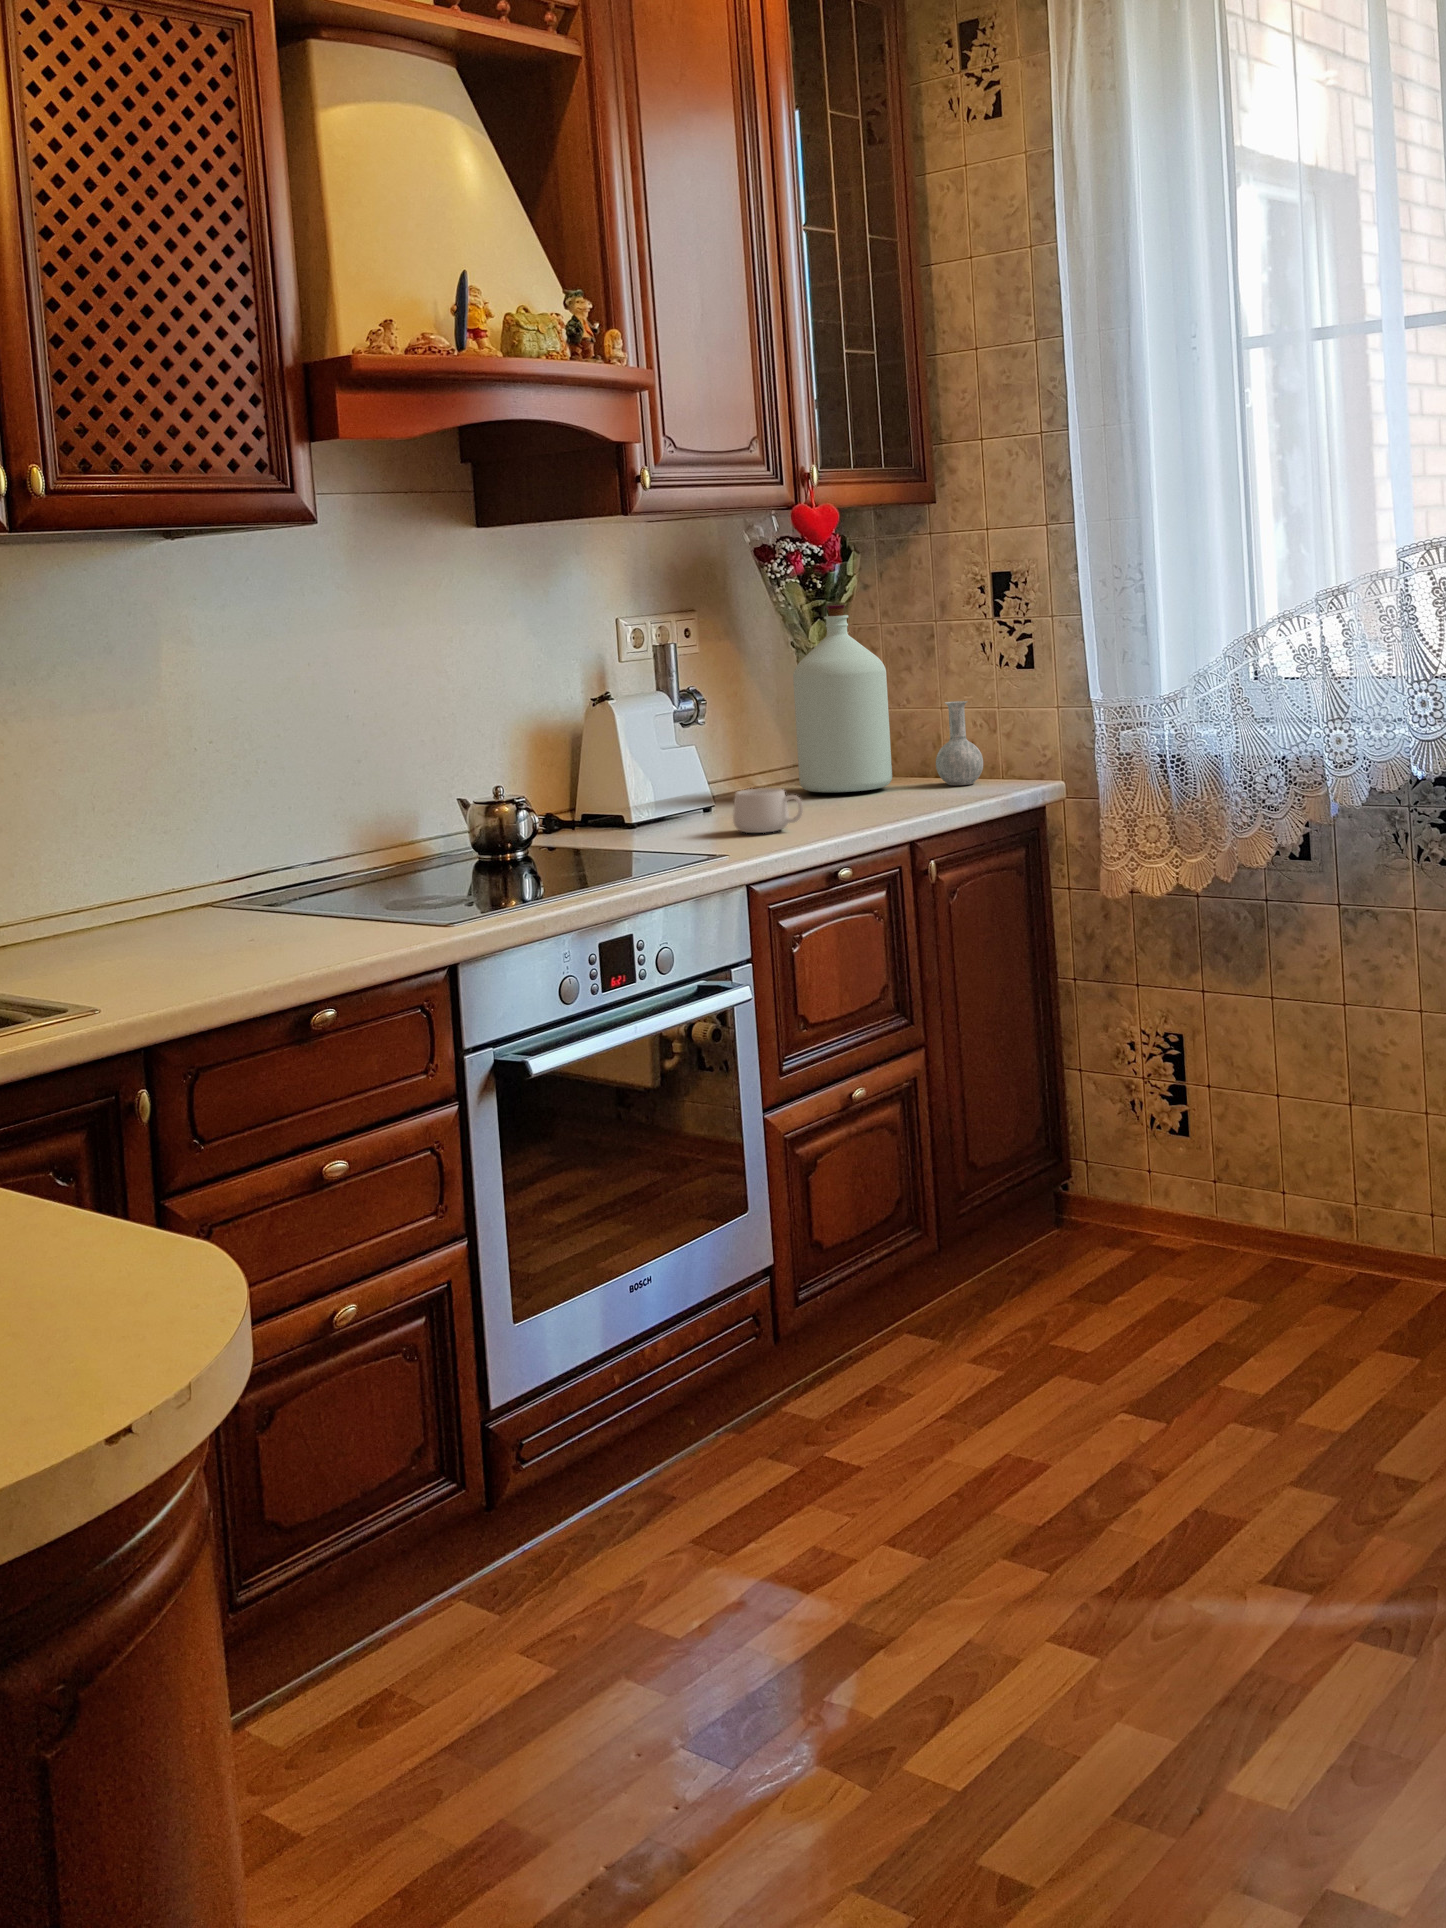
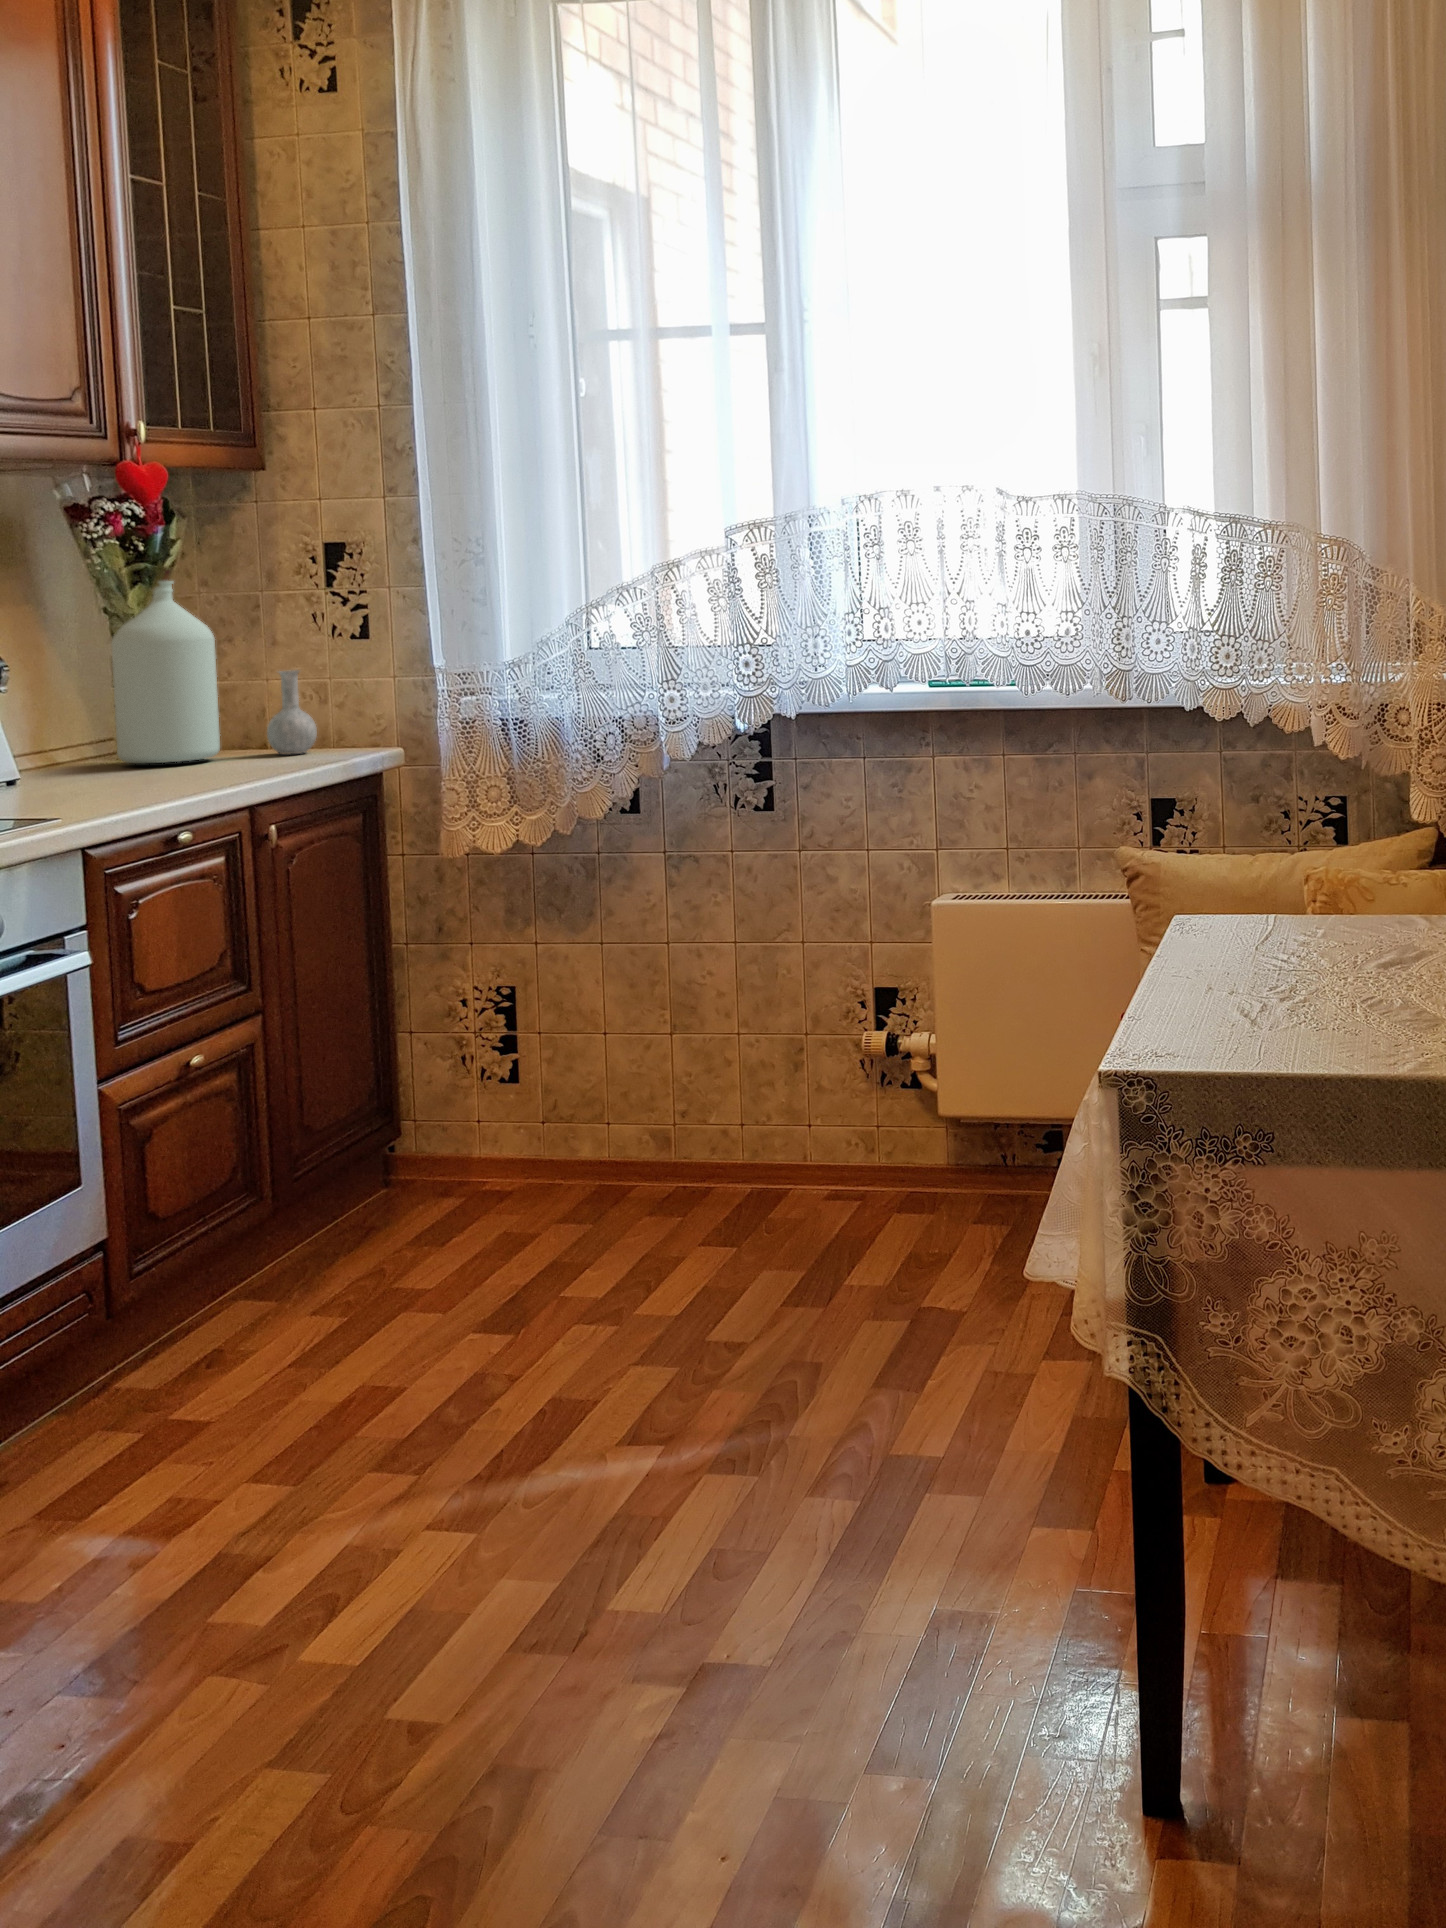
mug: present [733,788,803,833] -> none [60,751,140,797]

